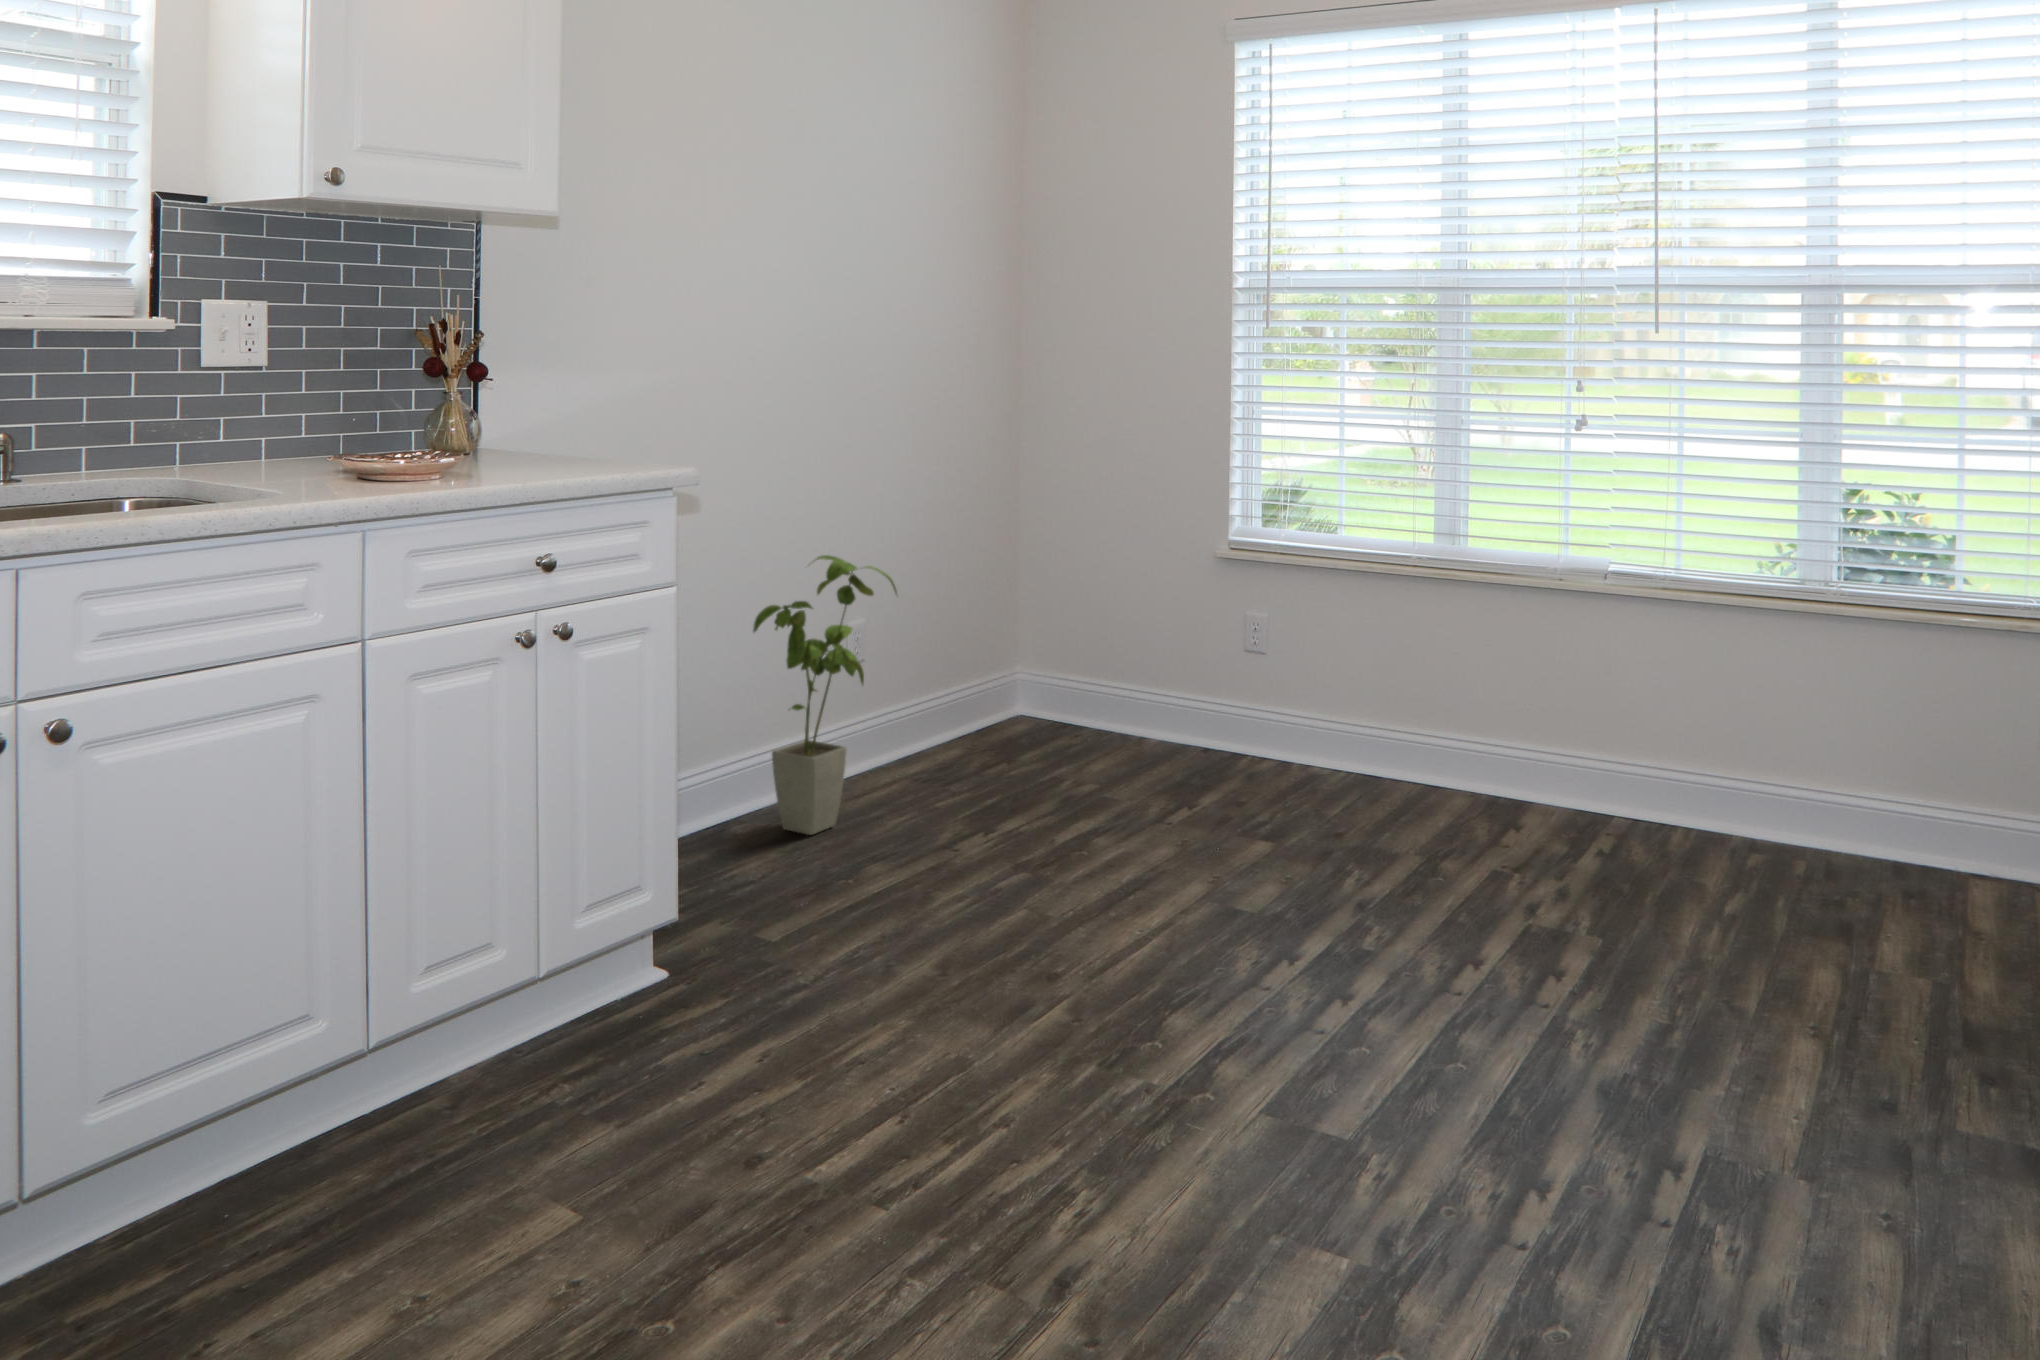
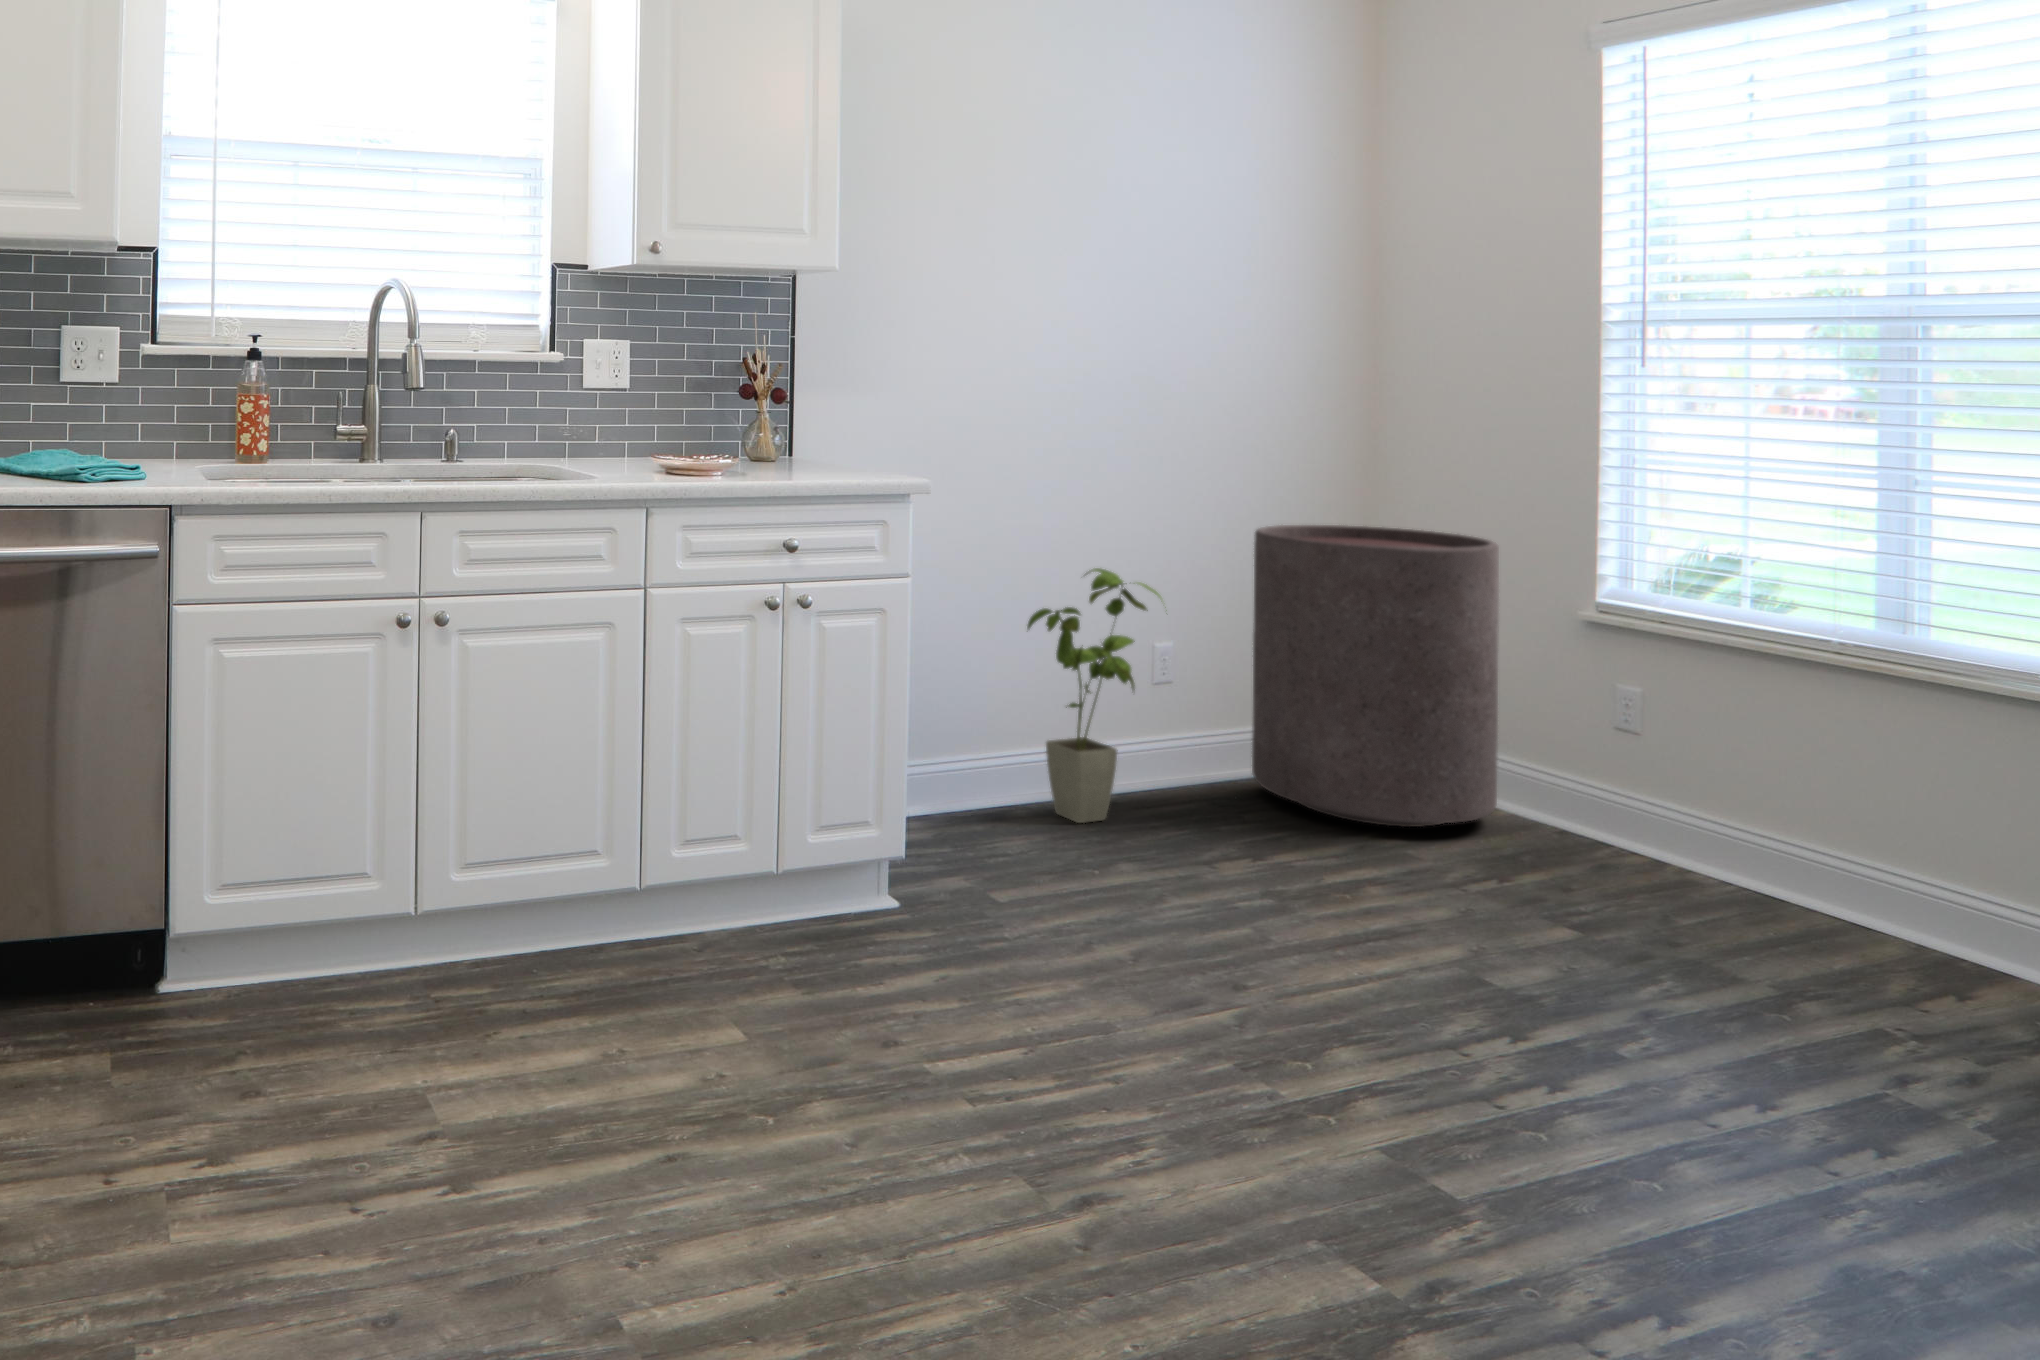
trash can: none [945,491,1153,778] -> present [1252,525,1499,827]

